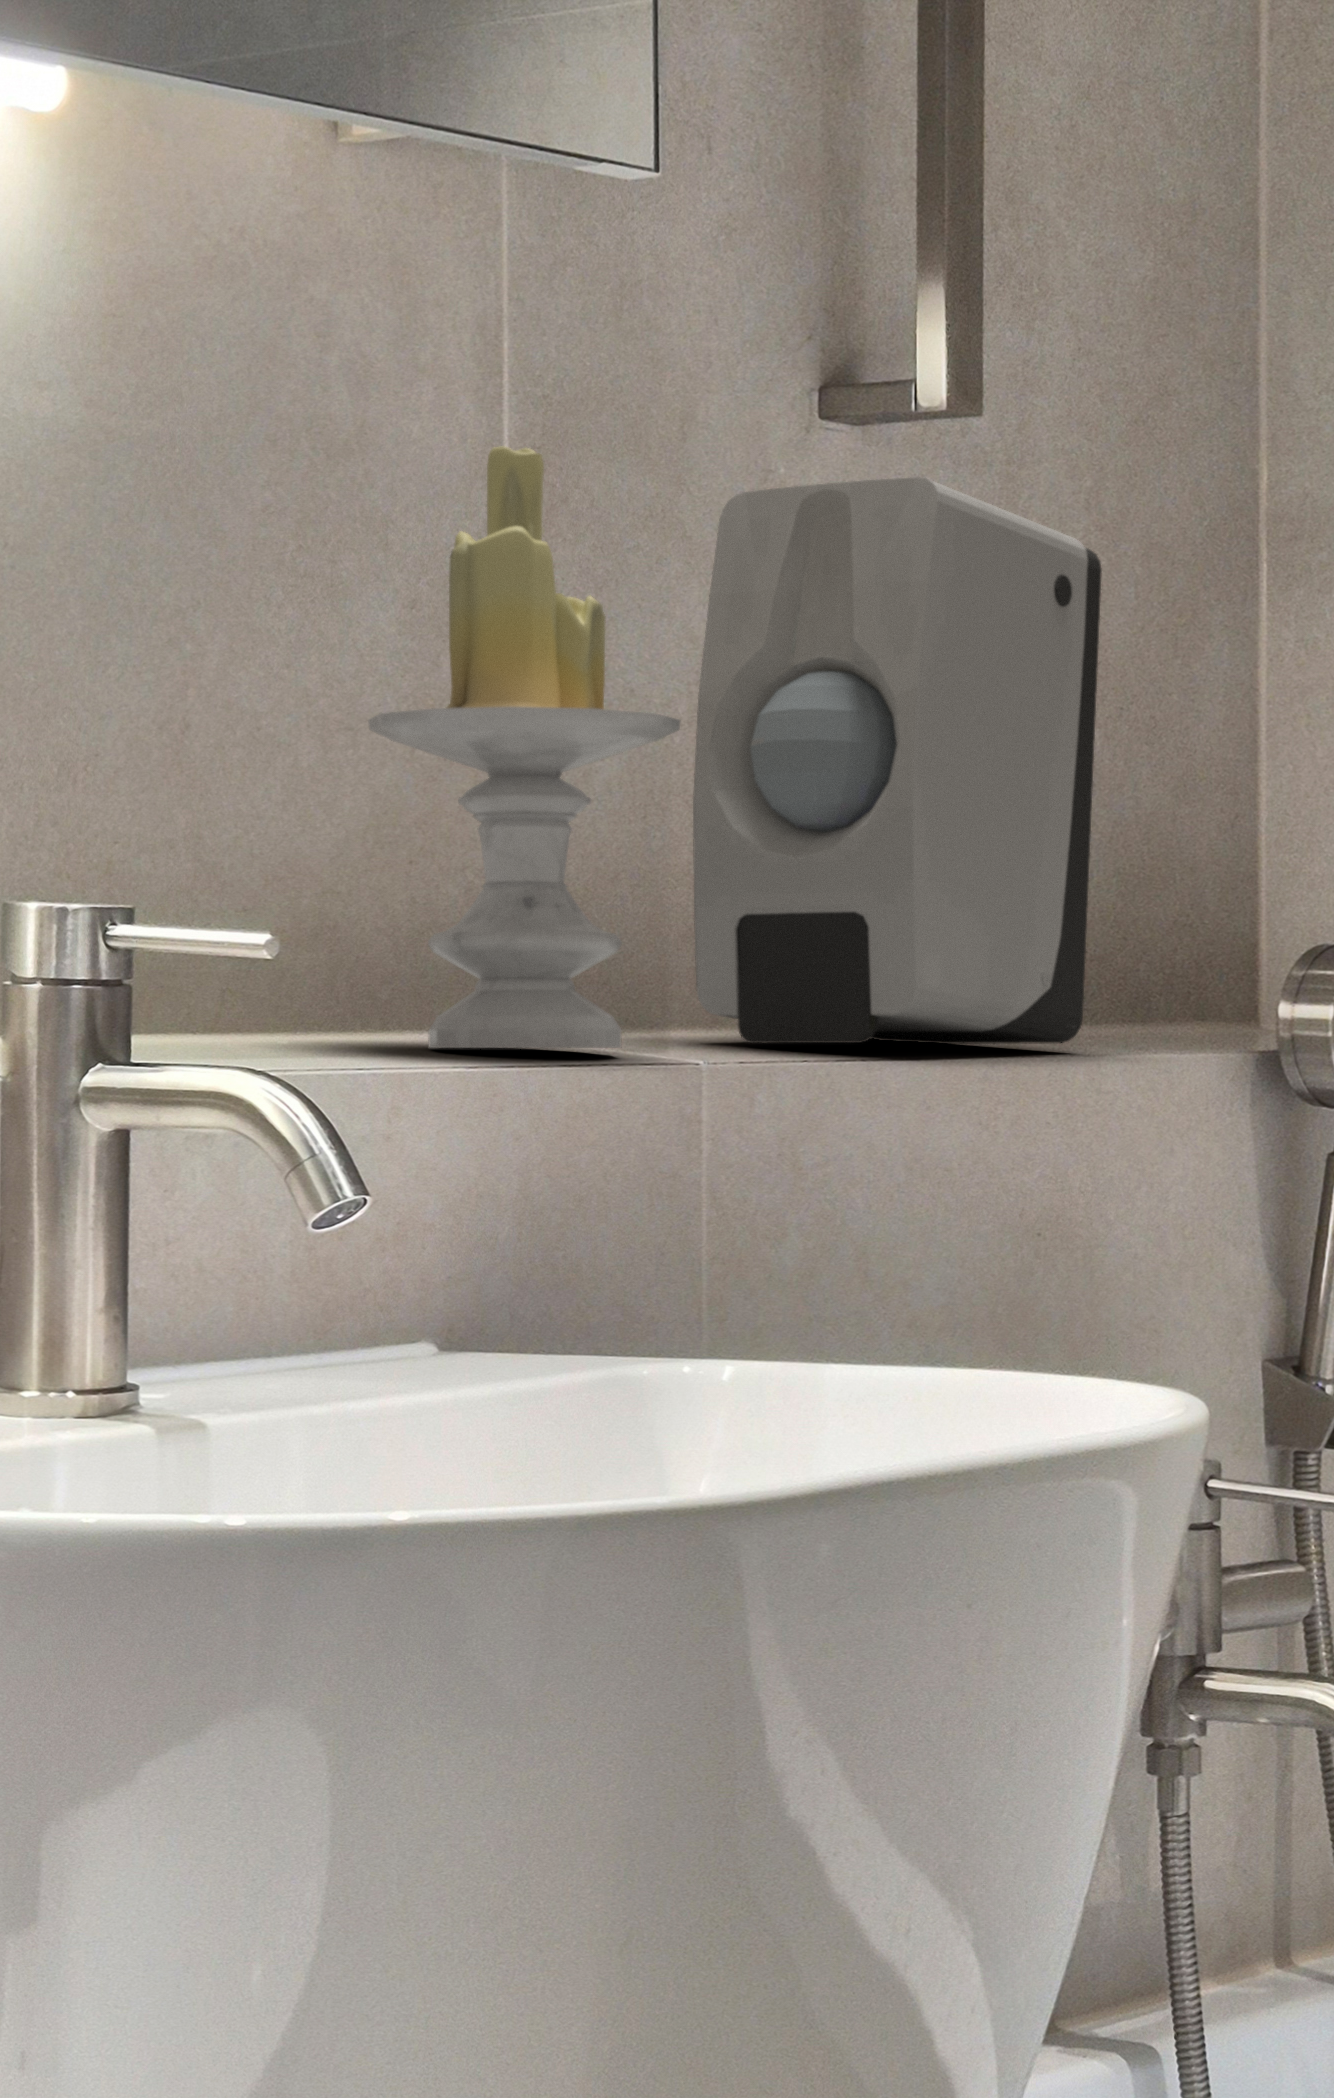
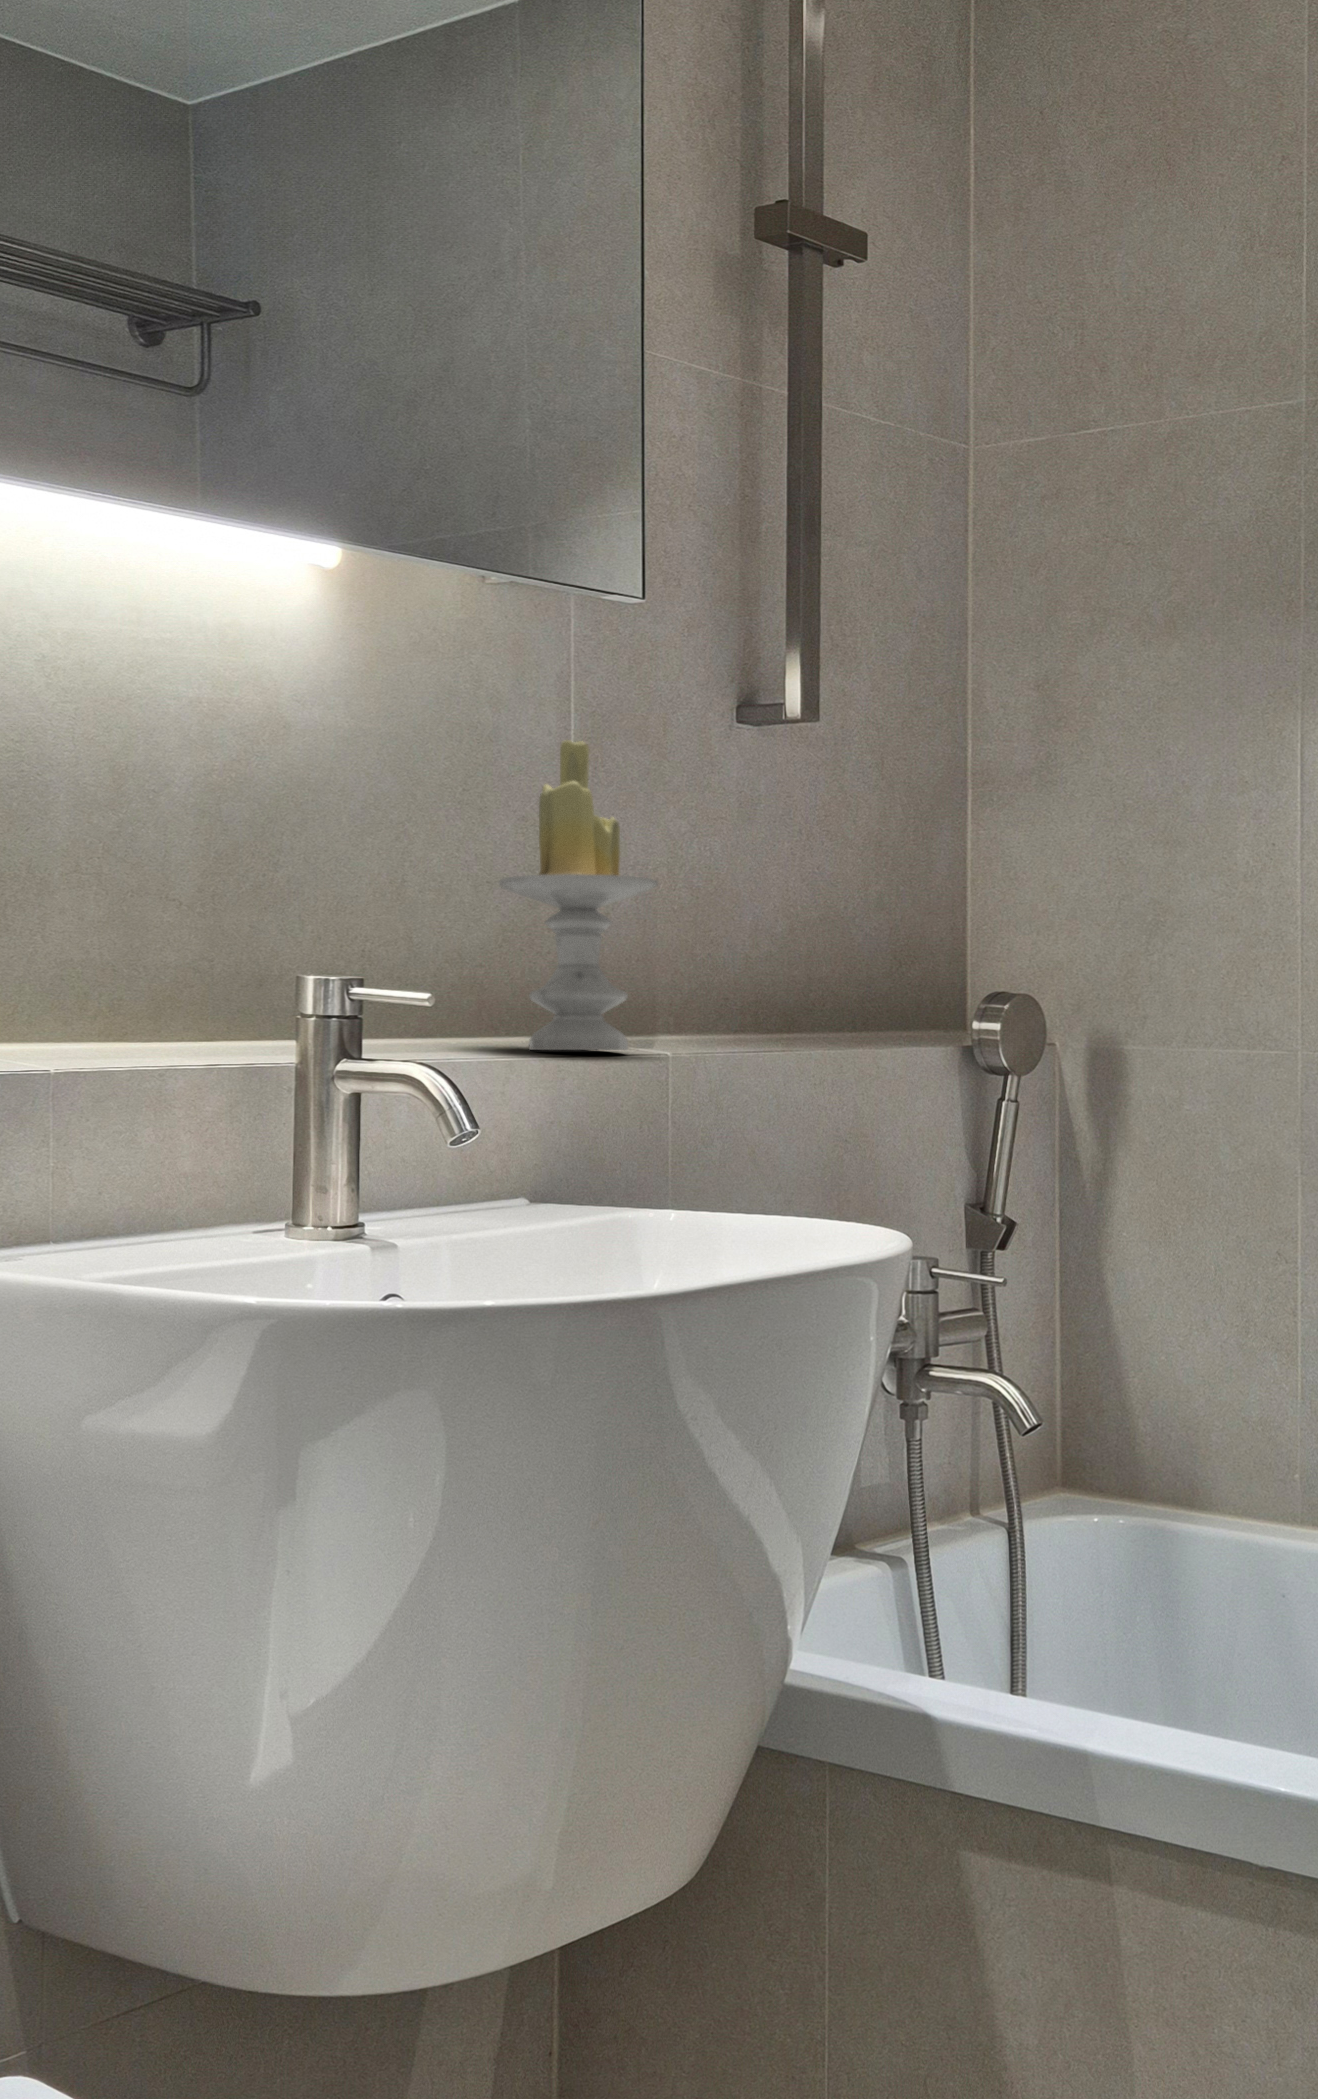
soap dispenser: present [693,477,1102,1044] -> none [669,756,880,1047]

